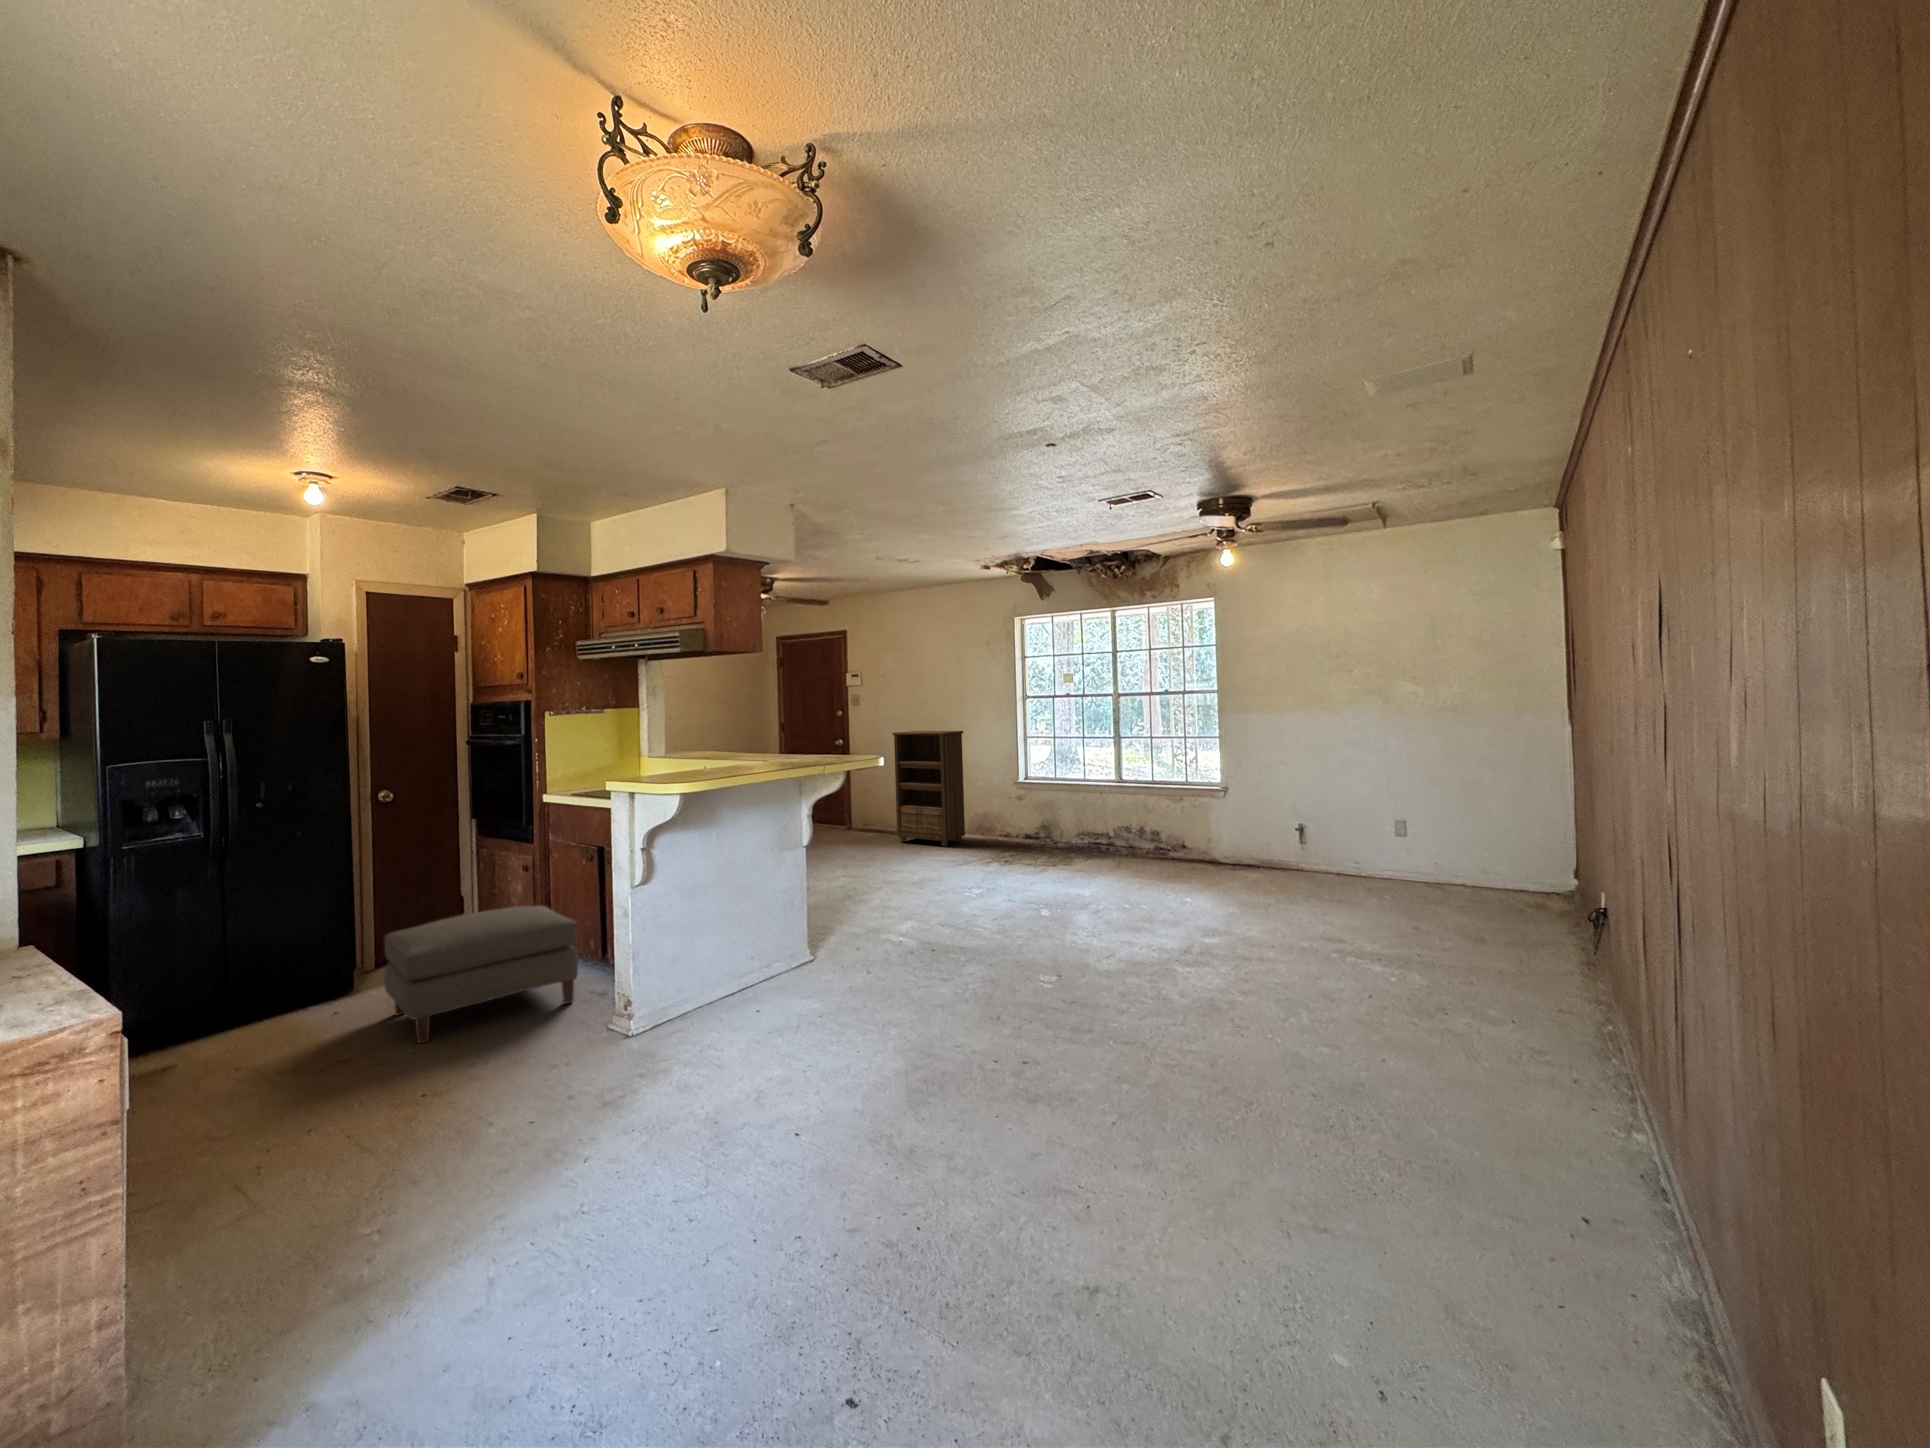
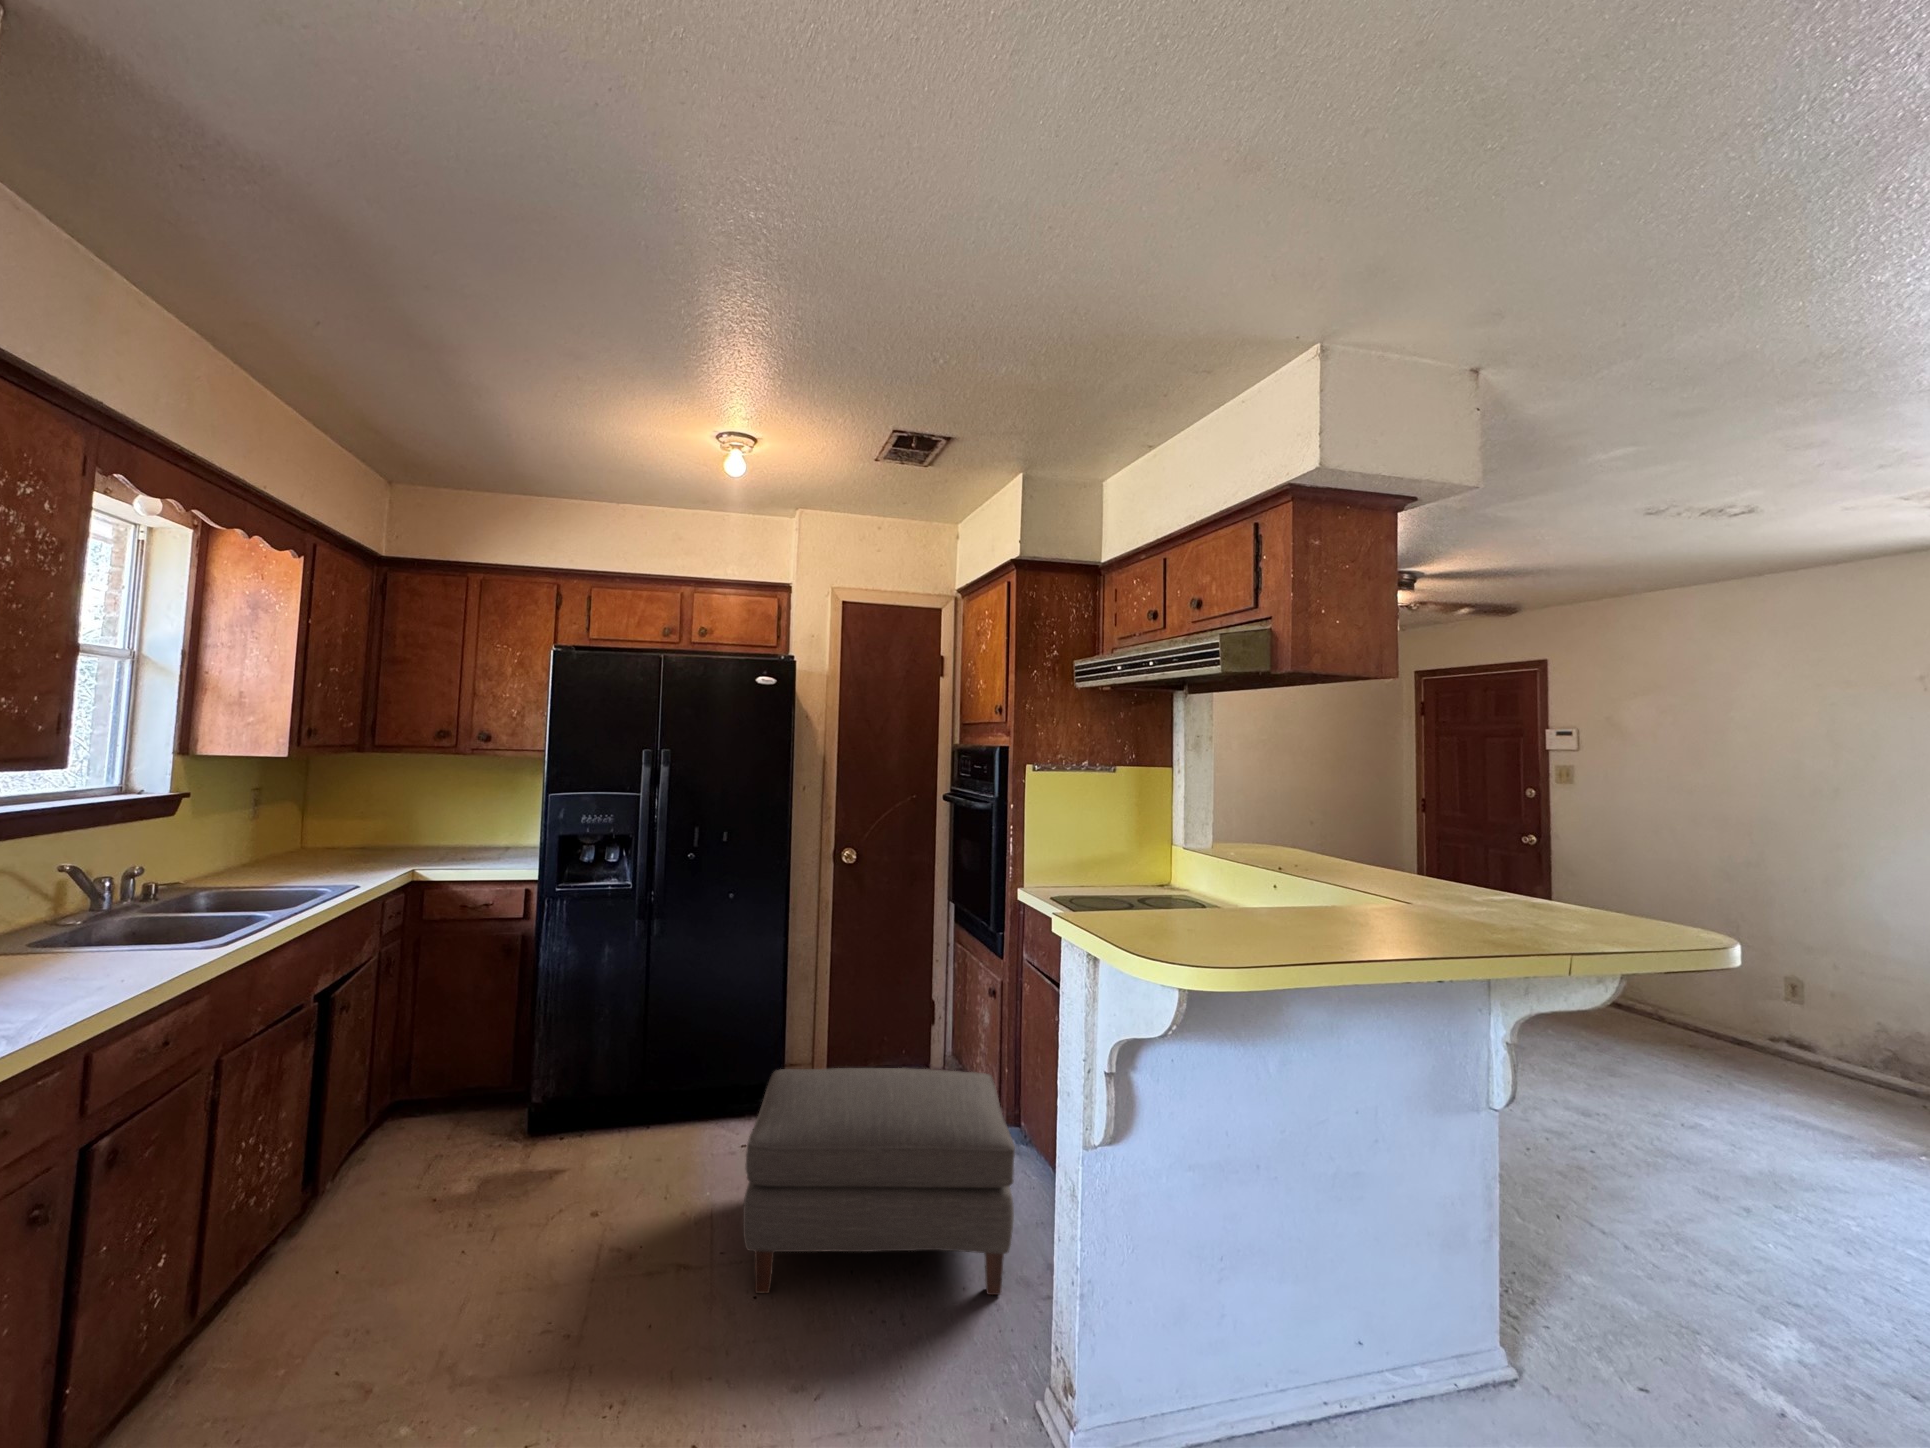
bookshelf: present [892,731,965,846] -> none [1655,838,1857,1081]

